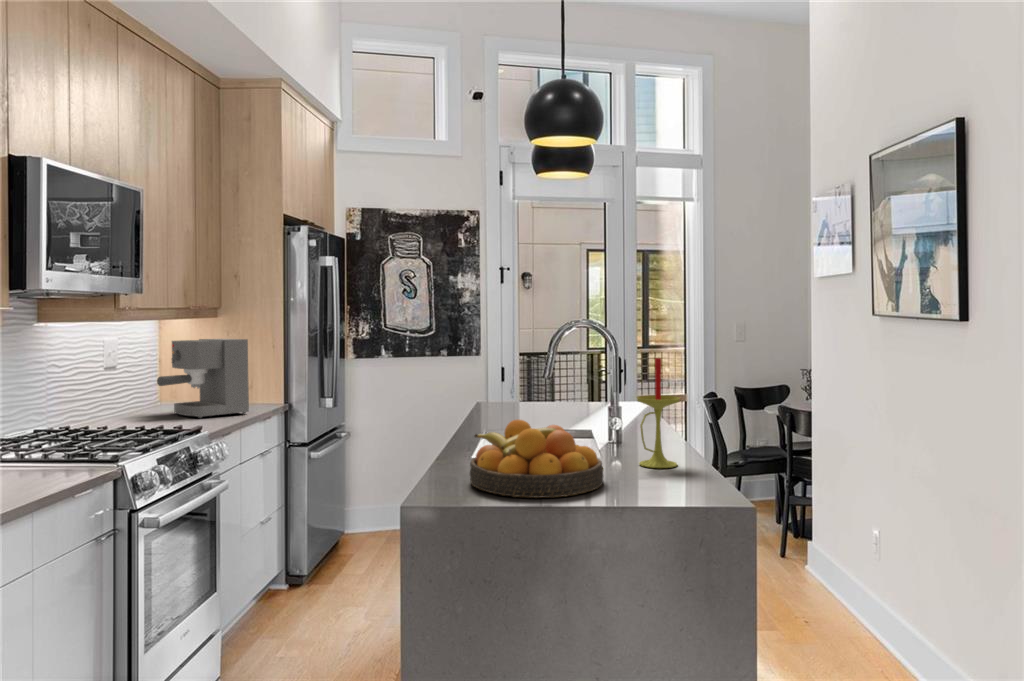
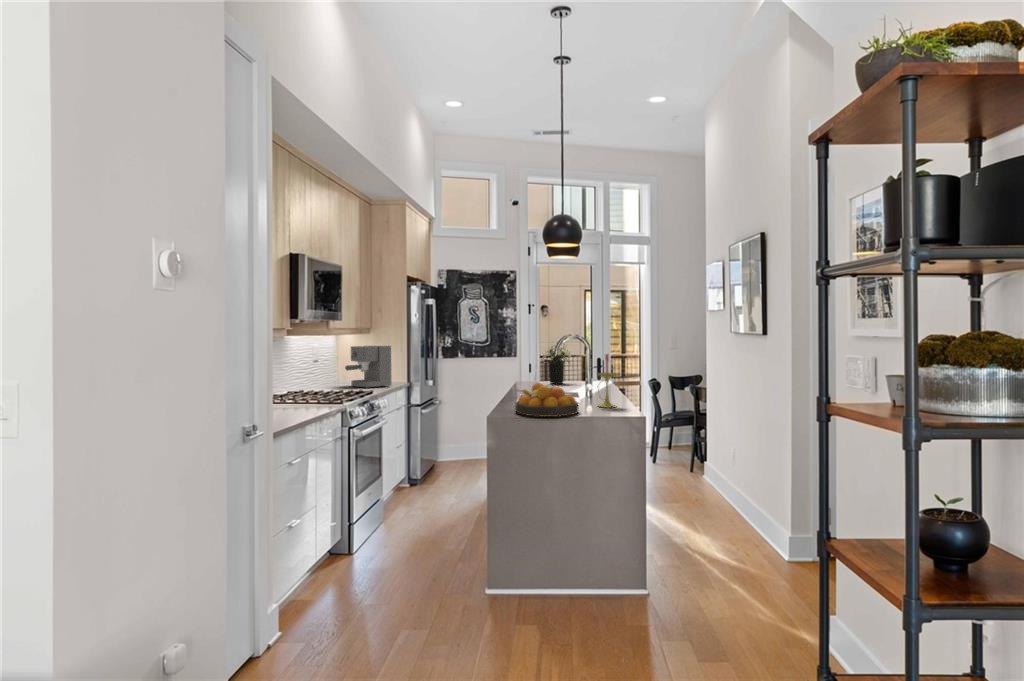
flower arrangement: none [523,334,583,408] -> present [542,345,571,384]

